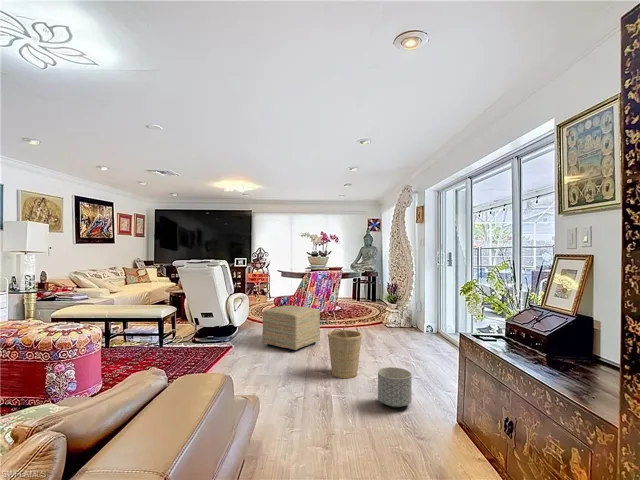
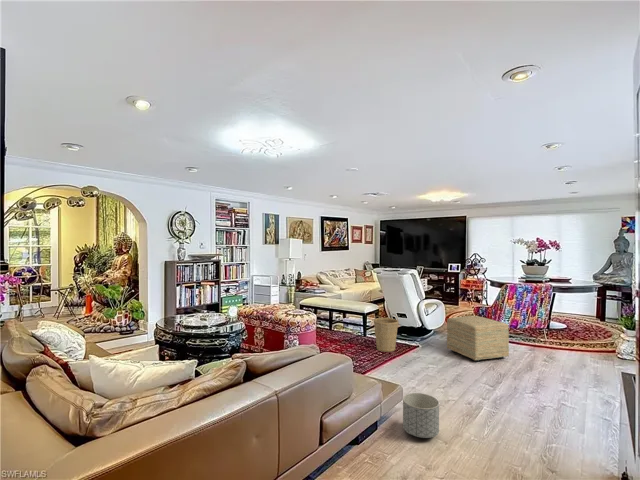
basket: present [328,323,362,379] -> present [374,314,398,352]
planter: present [378,367,412,408] -> present [403,393,439,438]

